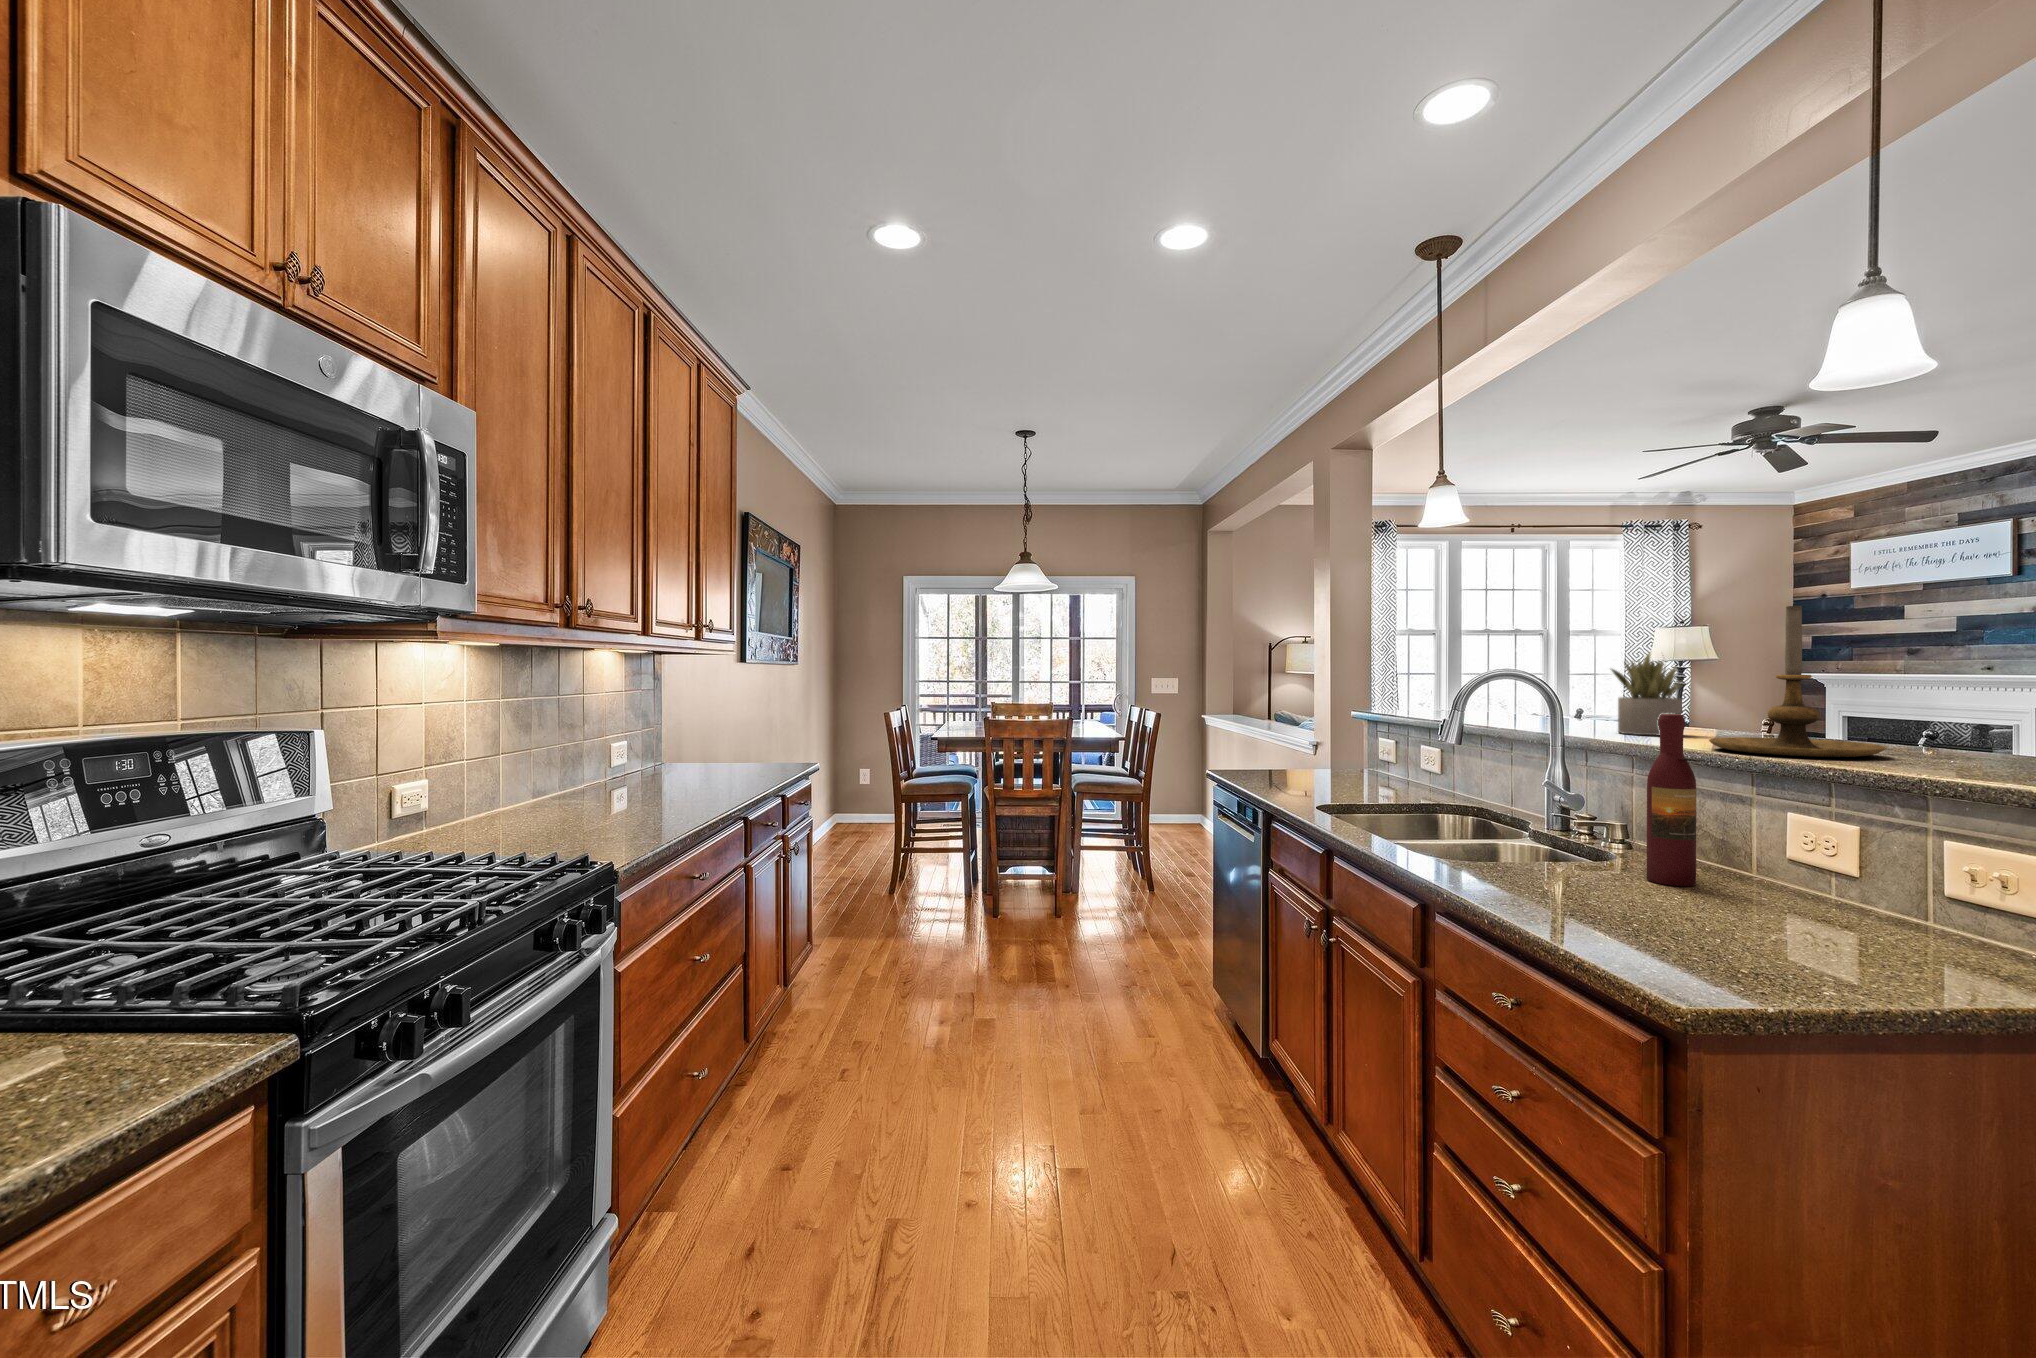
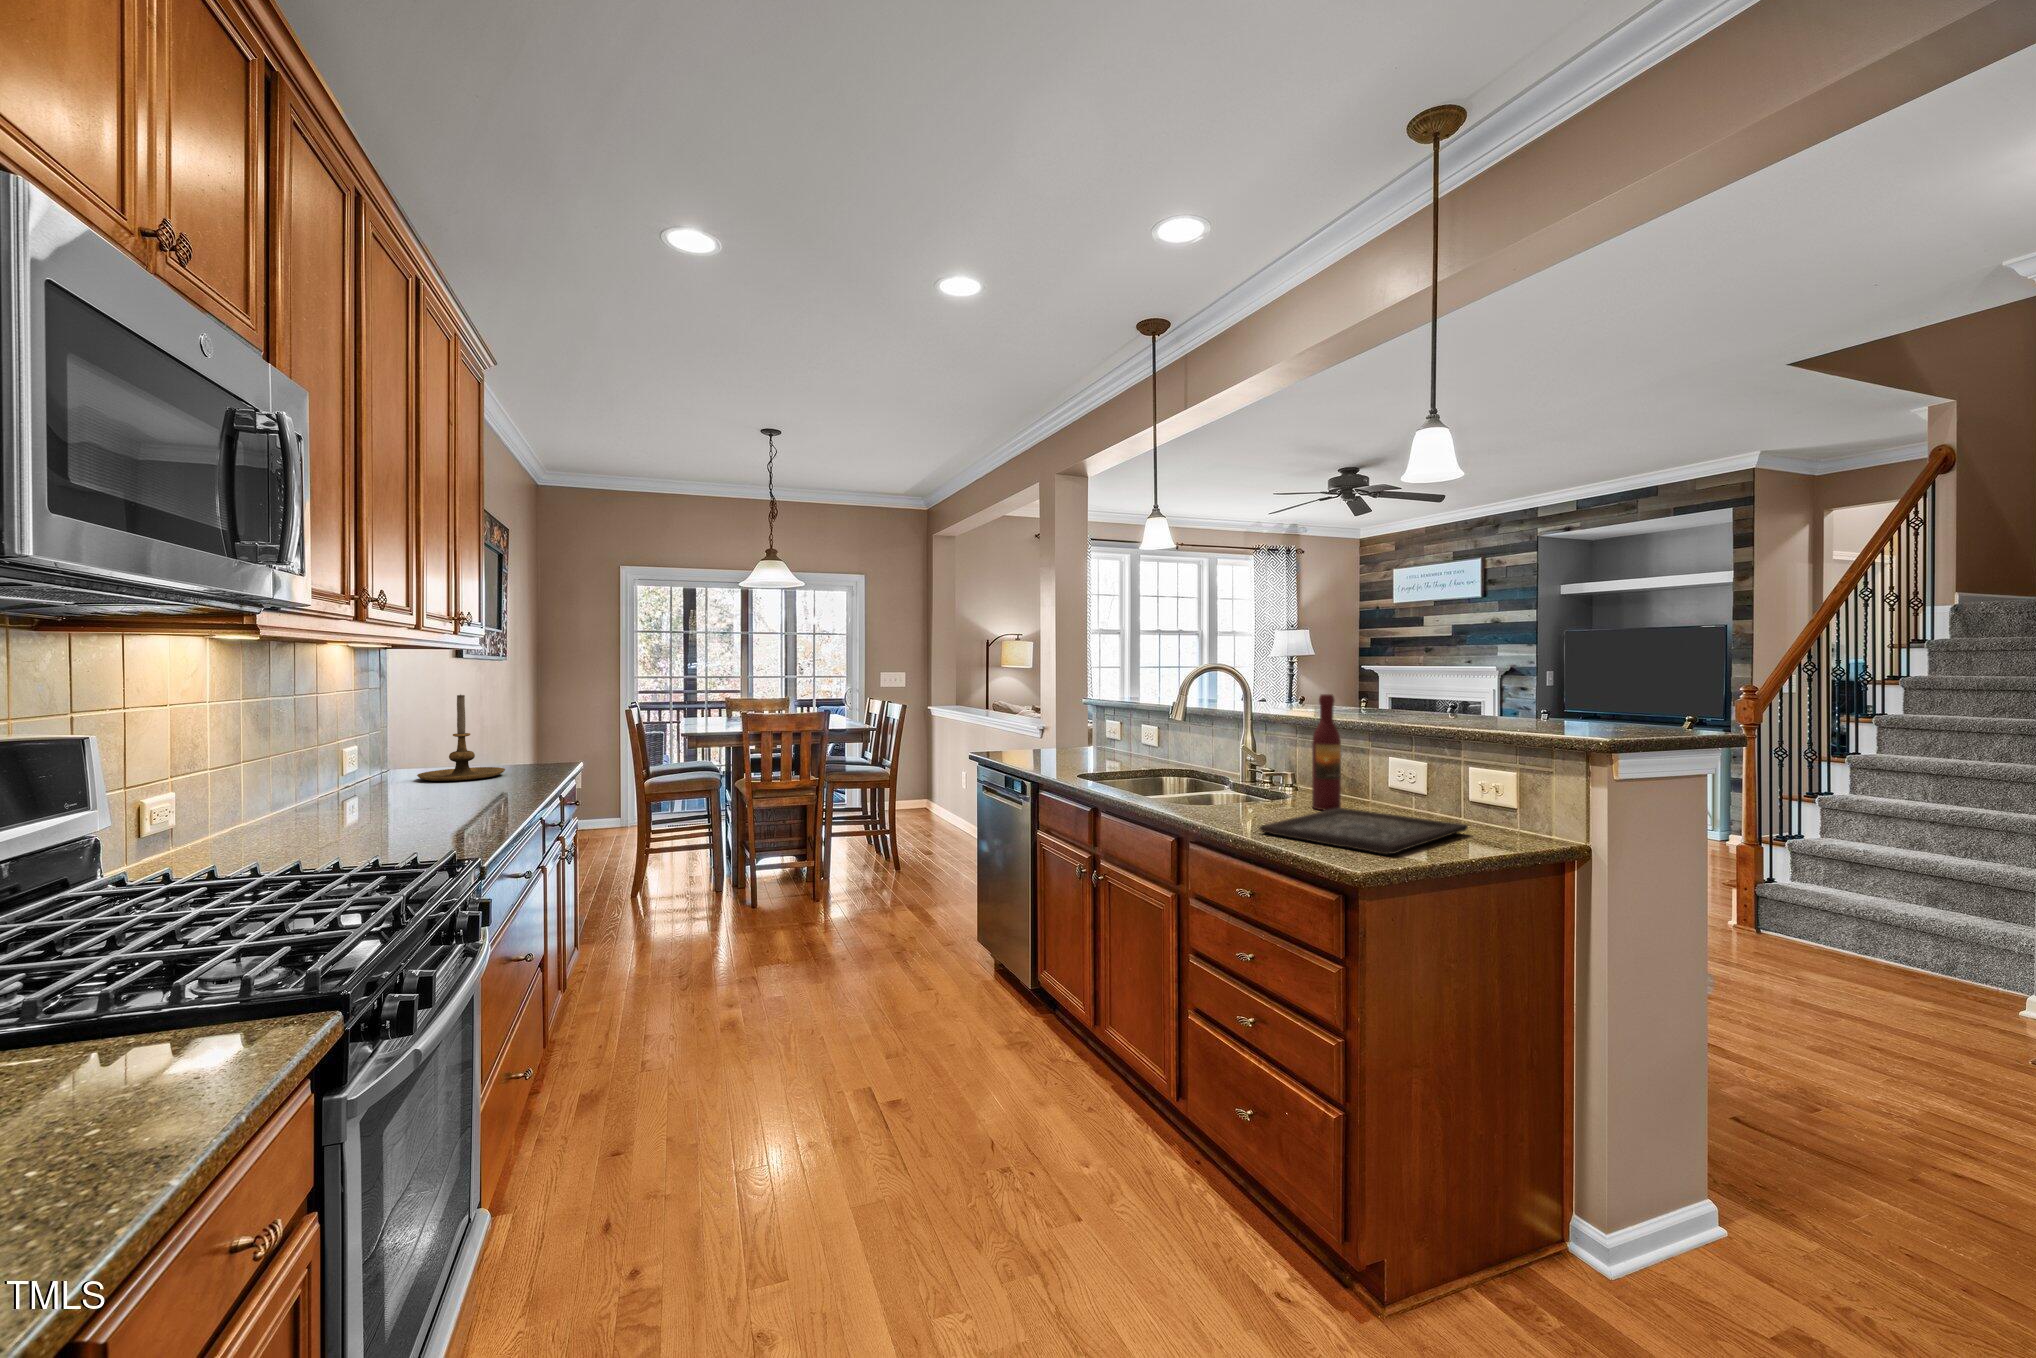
candle holder: present [1709,604,1886,757] -> present [417,695,505,781]
succulent plant: present [1611,653,1682,735] -> none [1276,650,1324,710]
tray: none [1536,884,1935,976] -> present [1260,808,1468,855]

